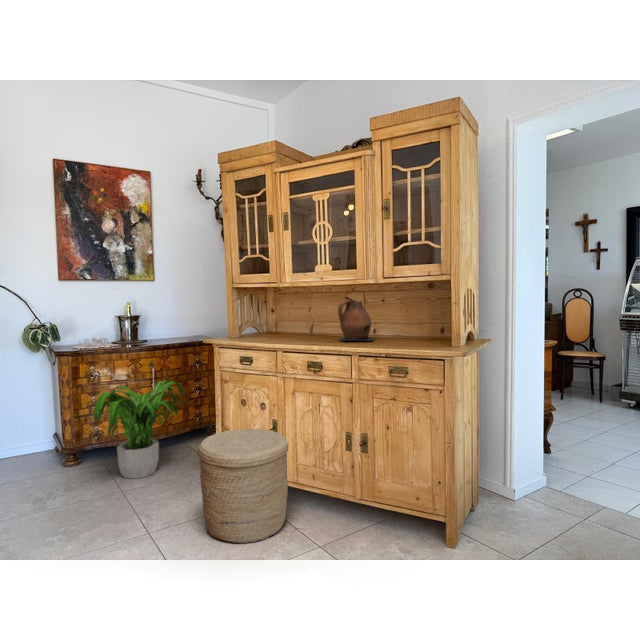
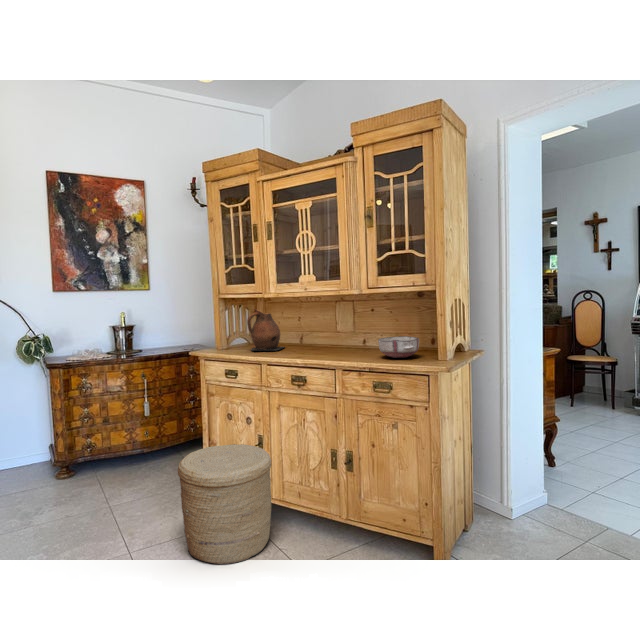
ceramic pitcher: present [338,296,373,341] -> present [247,309,285,351]
ceramic bowl: none [394,325,433,345] -> present [378,336,419,358]
potted plant: present [93,380,184,479] -> none [78,392,176,492]

